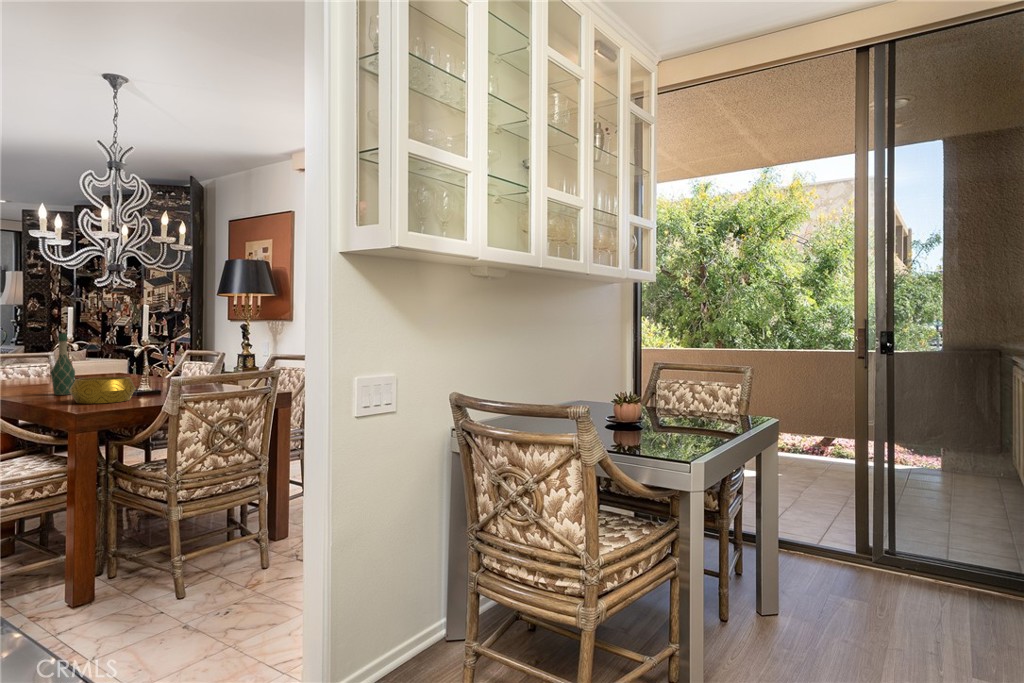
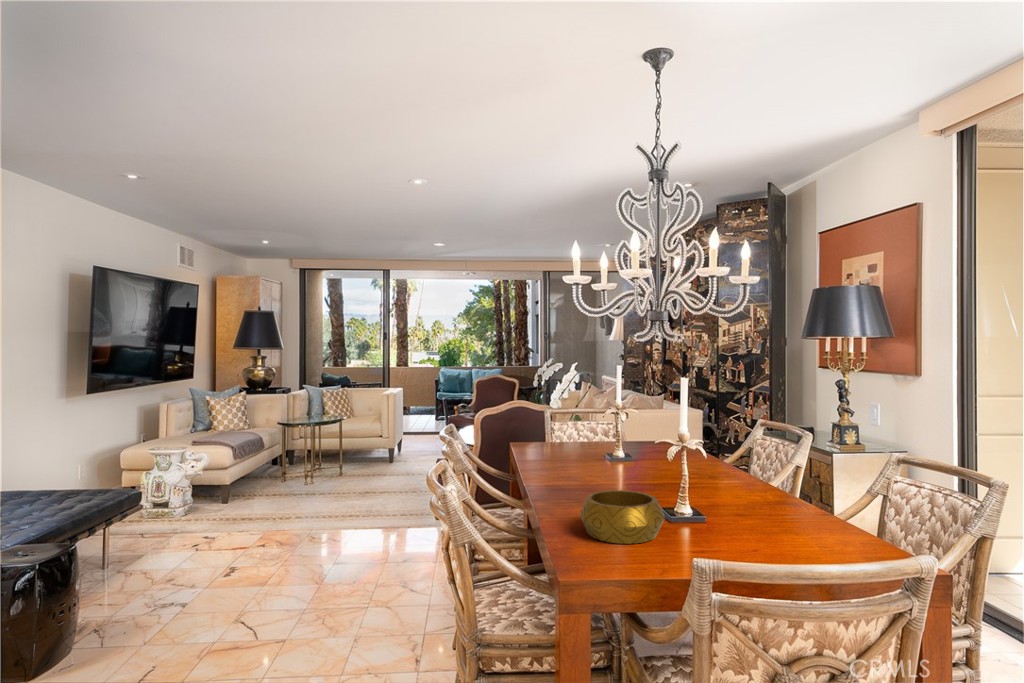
wine bottle: present [51,334,75,395] -> none [579,415,605,499]

